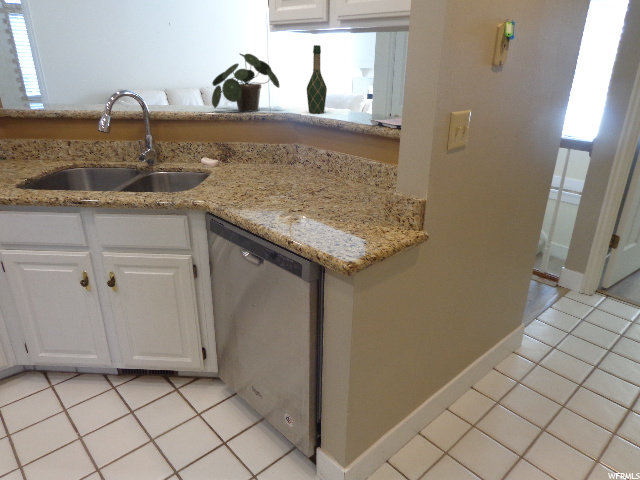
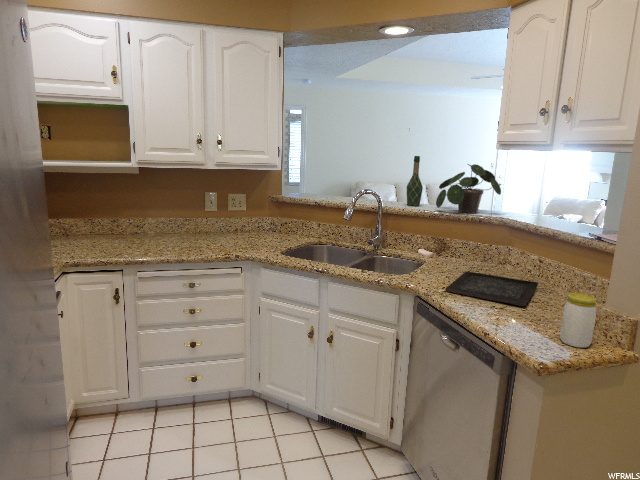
wine bottle: present [307,45,327,113] -> present [407,156,423,206]
tray: none [238,176,329,204] -> present [446,271,538,306]
jar: none [361,182,391,237] -> present [560,293,596,348]

